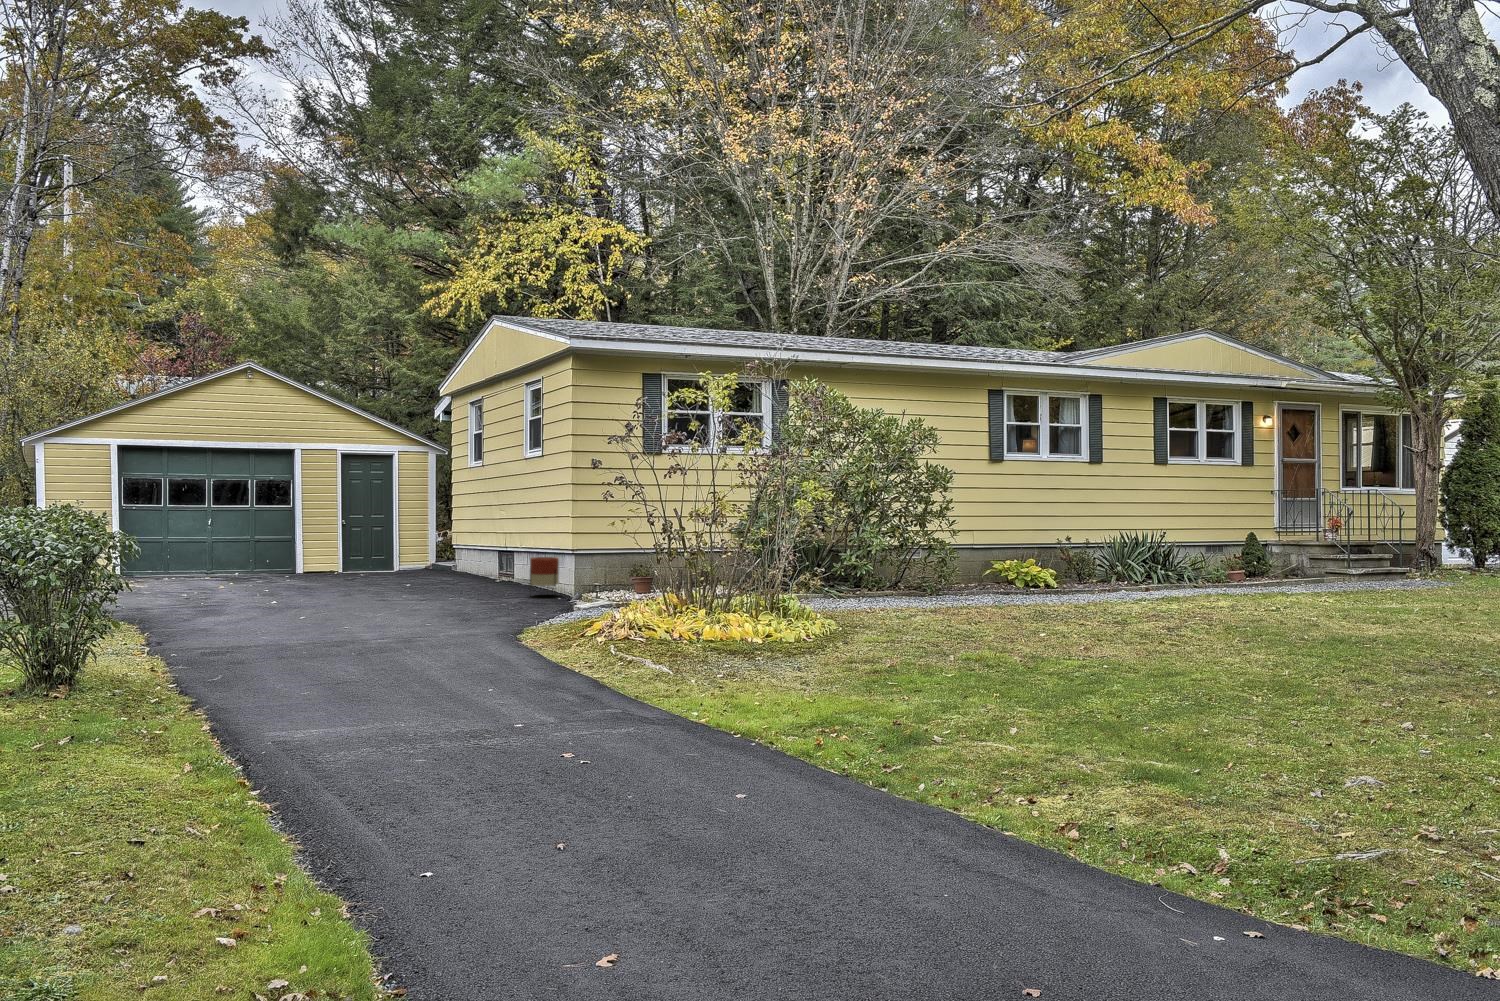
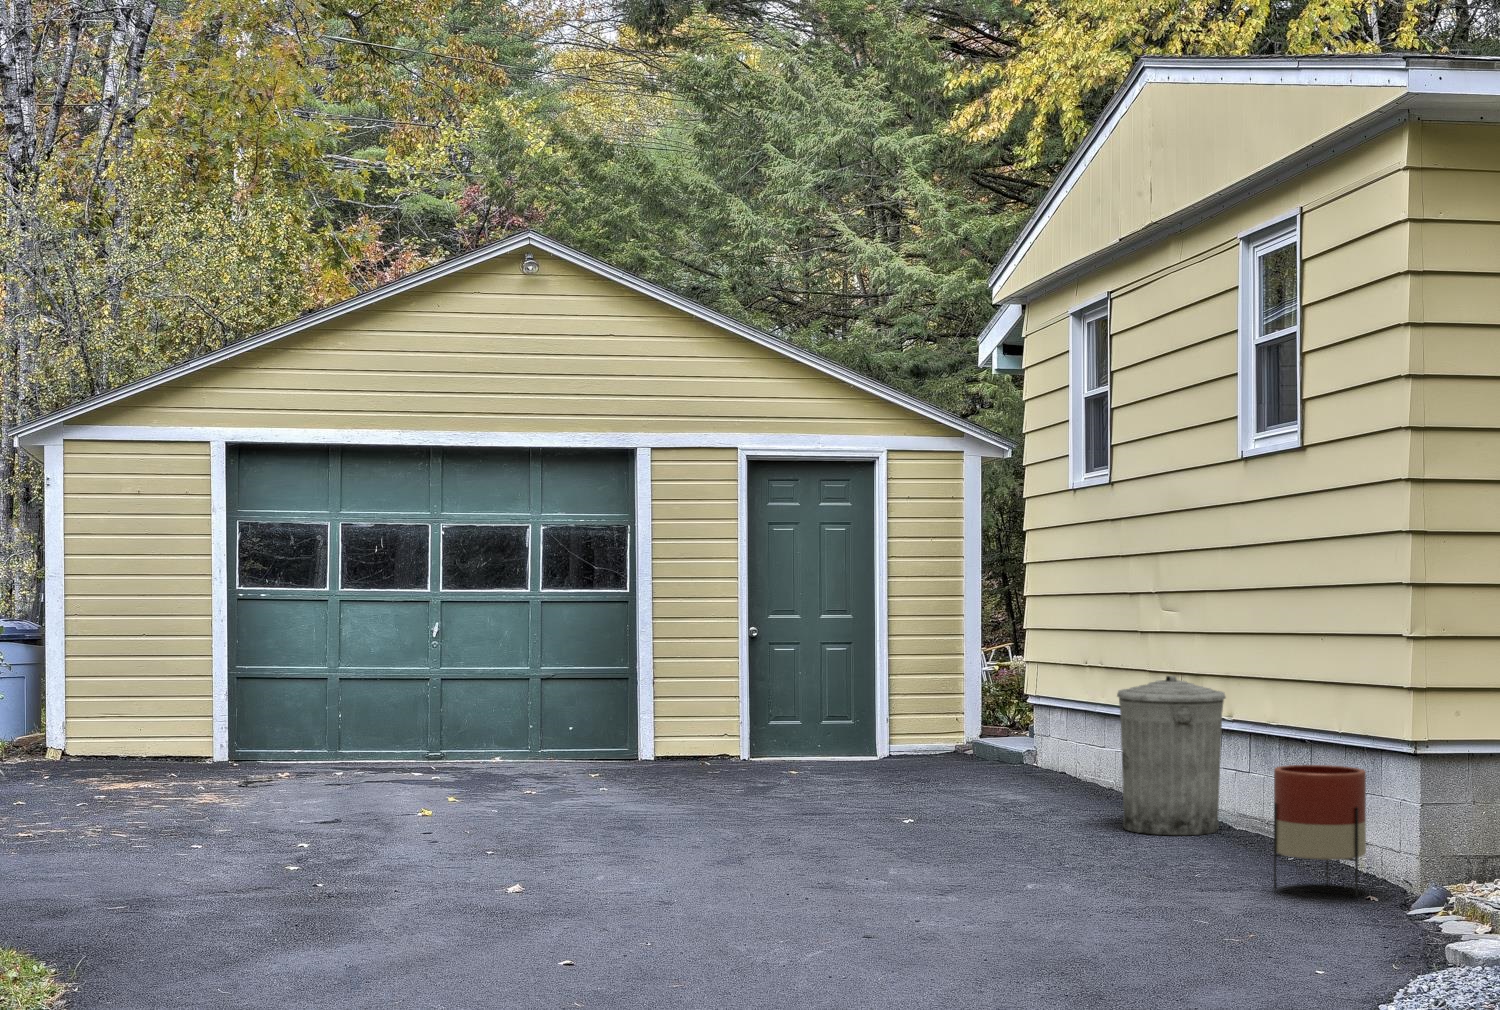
trash can: none [483,532,520,585] -> present [1117,676,1226,835]

